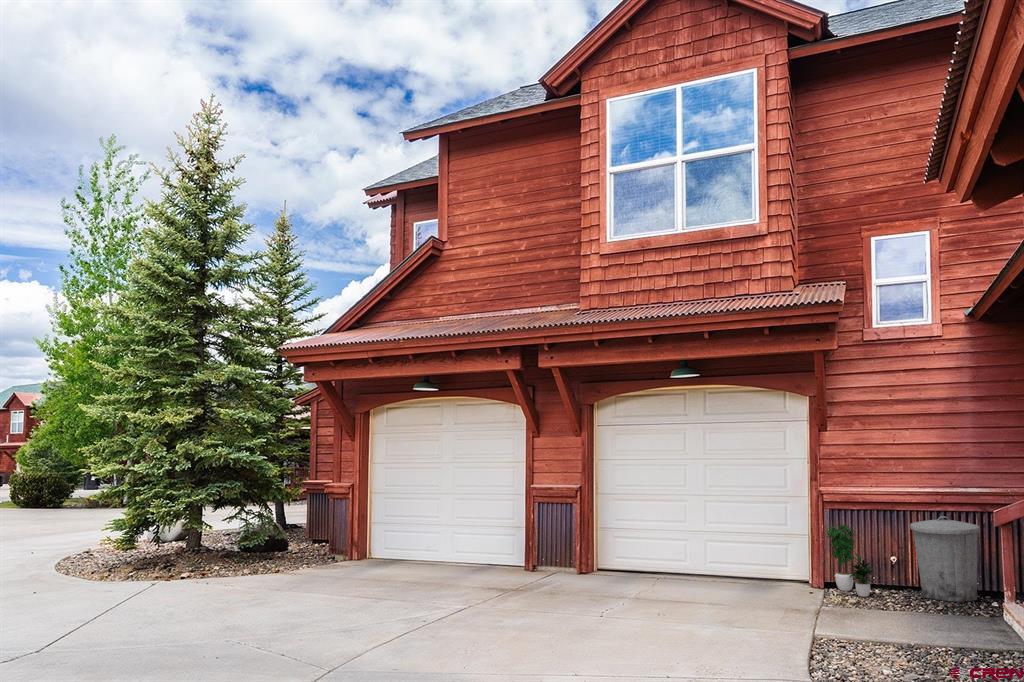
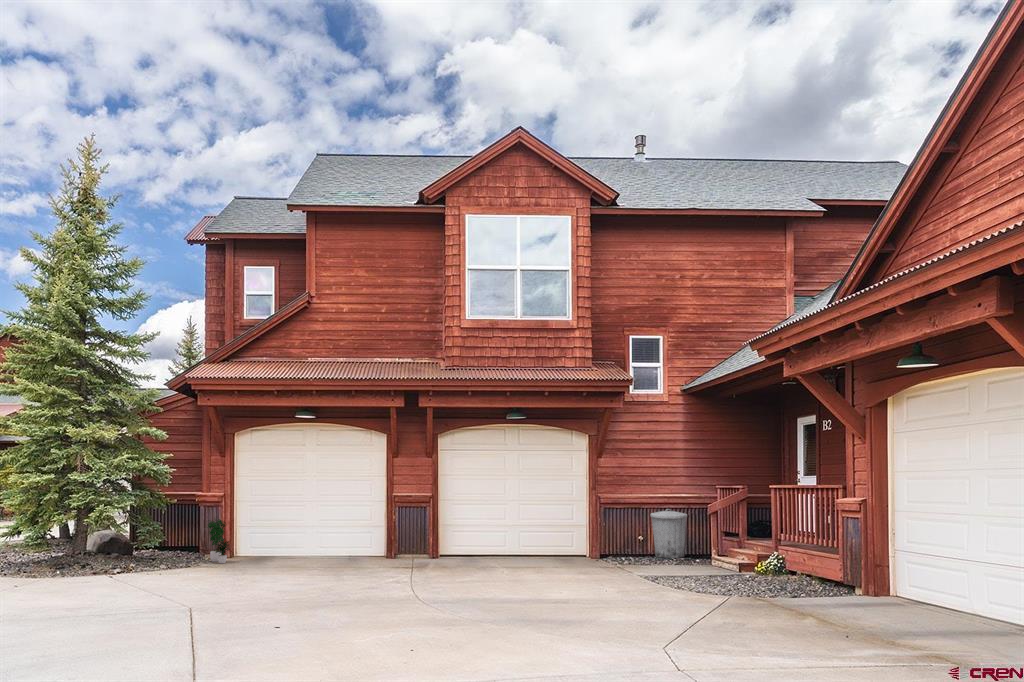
potted plant: present [827,524,874,597] -> present [208,519,230,563]

